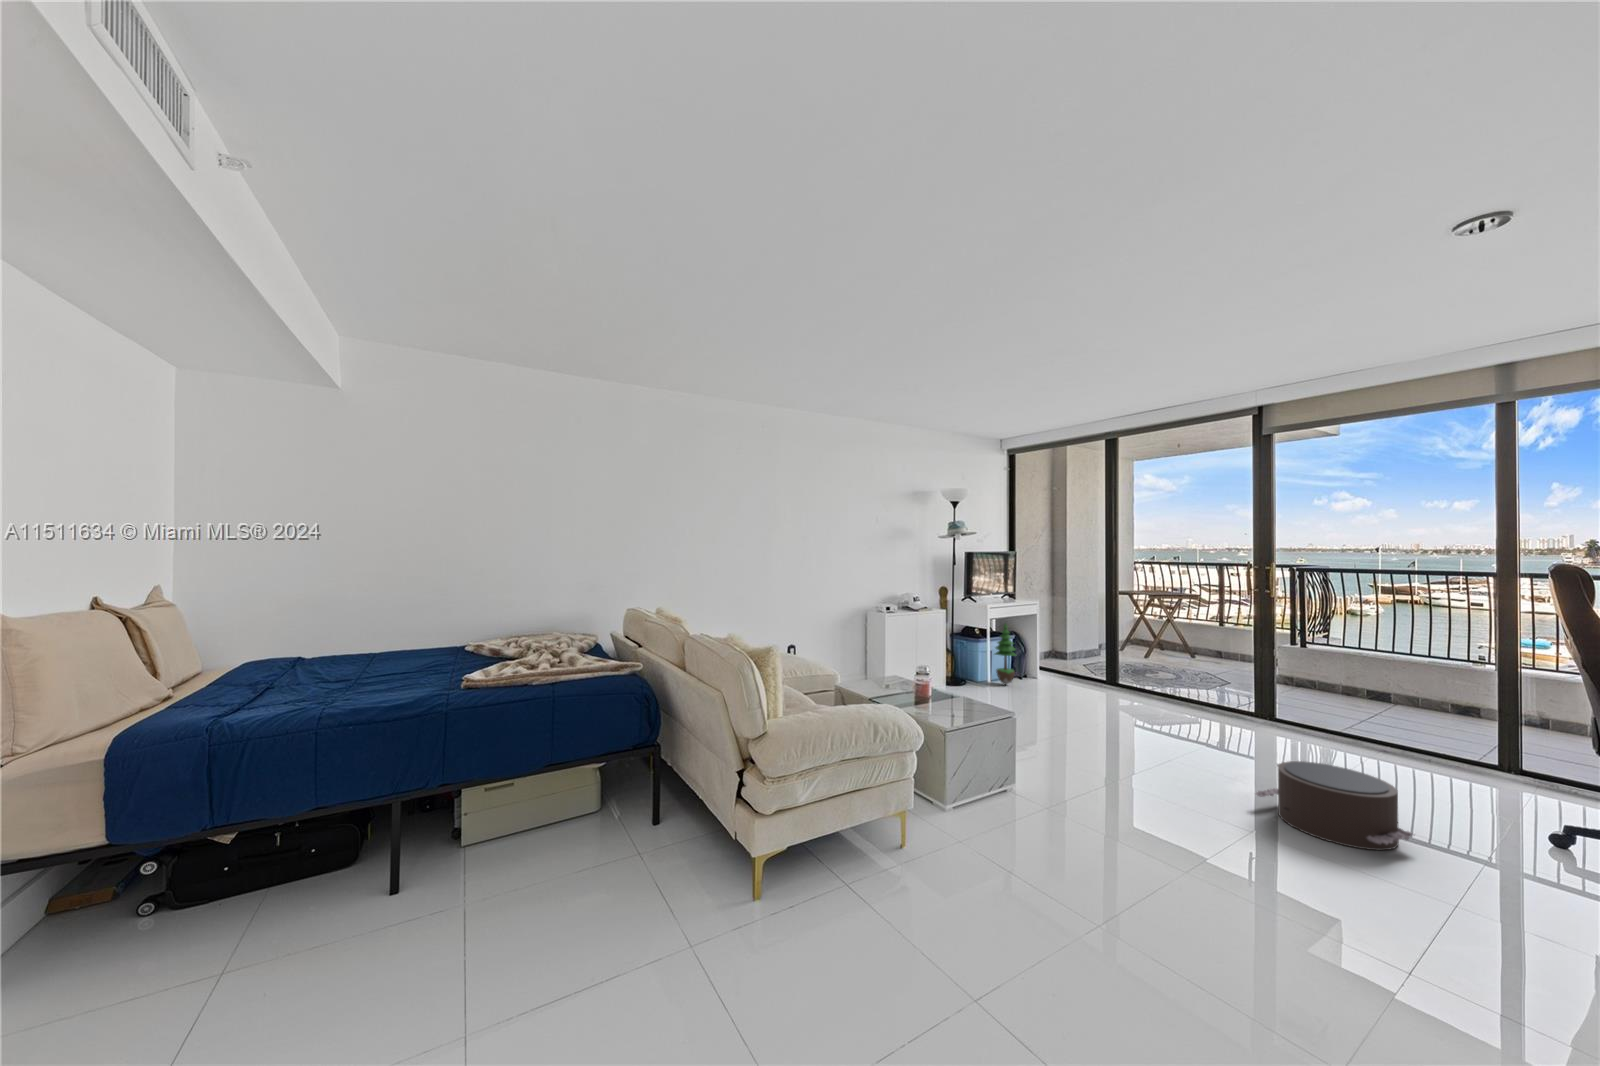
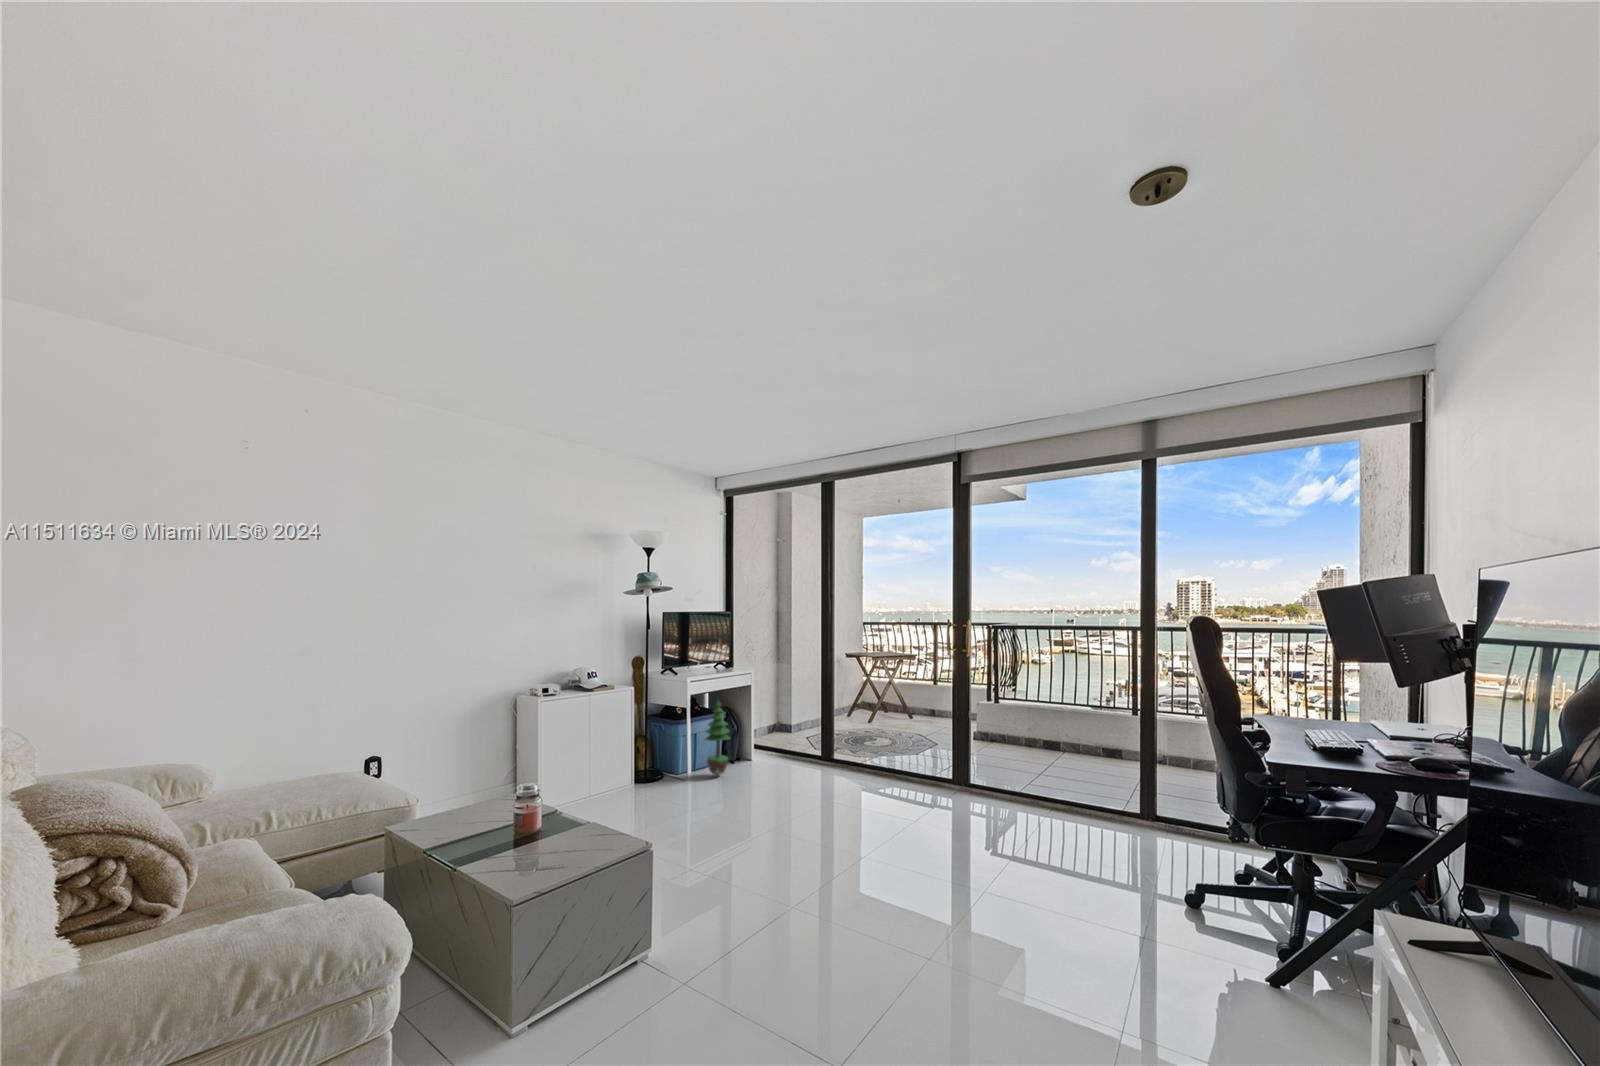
pouf: present [1256,761,1412,850] -> none [963,851,1101,954]

